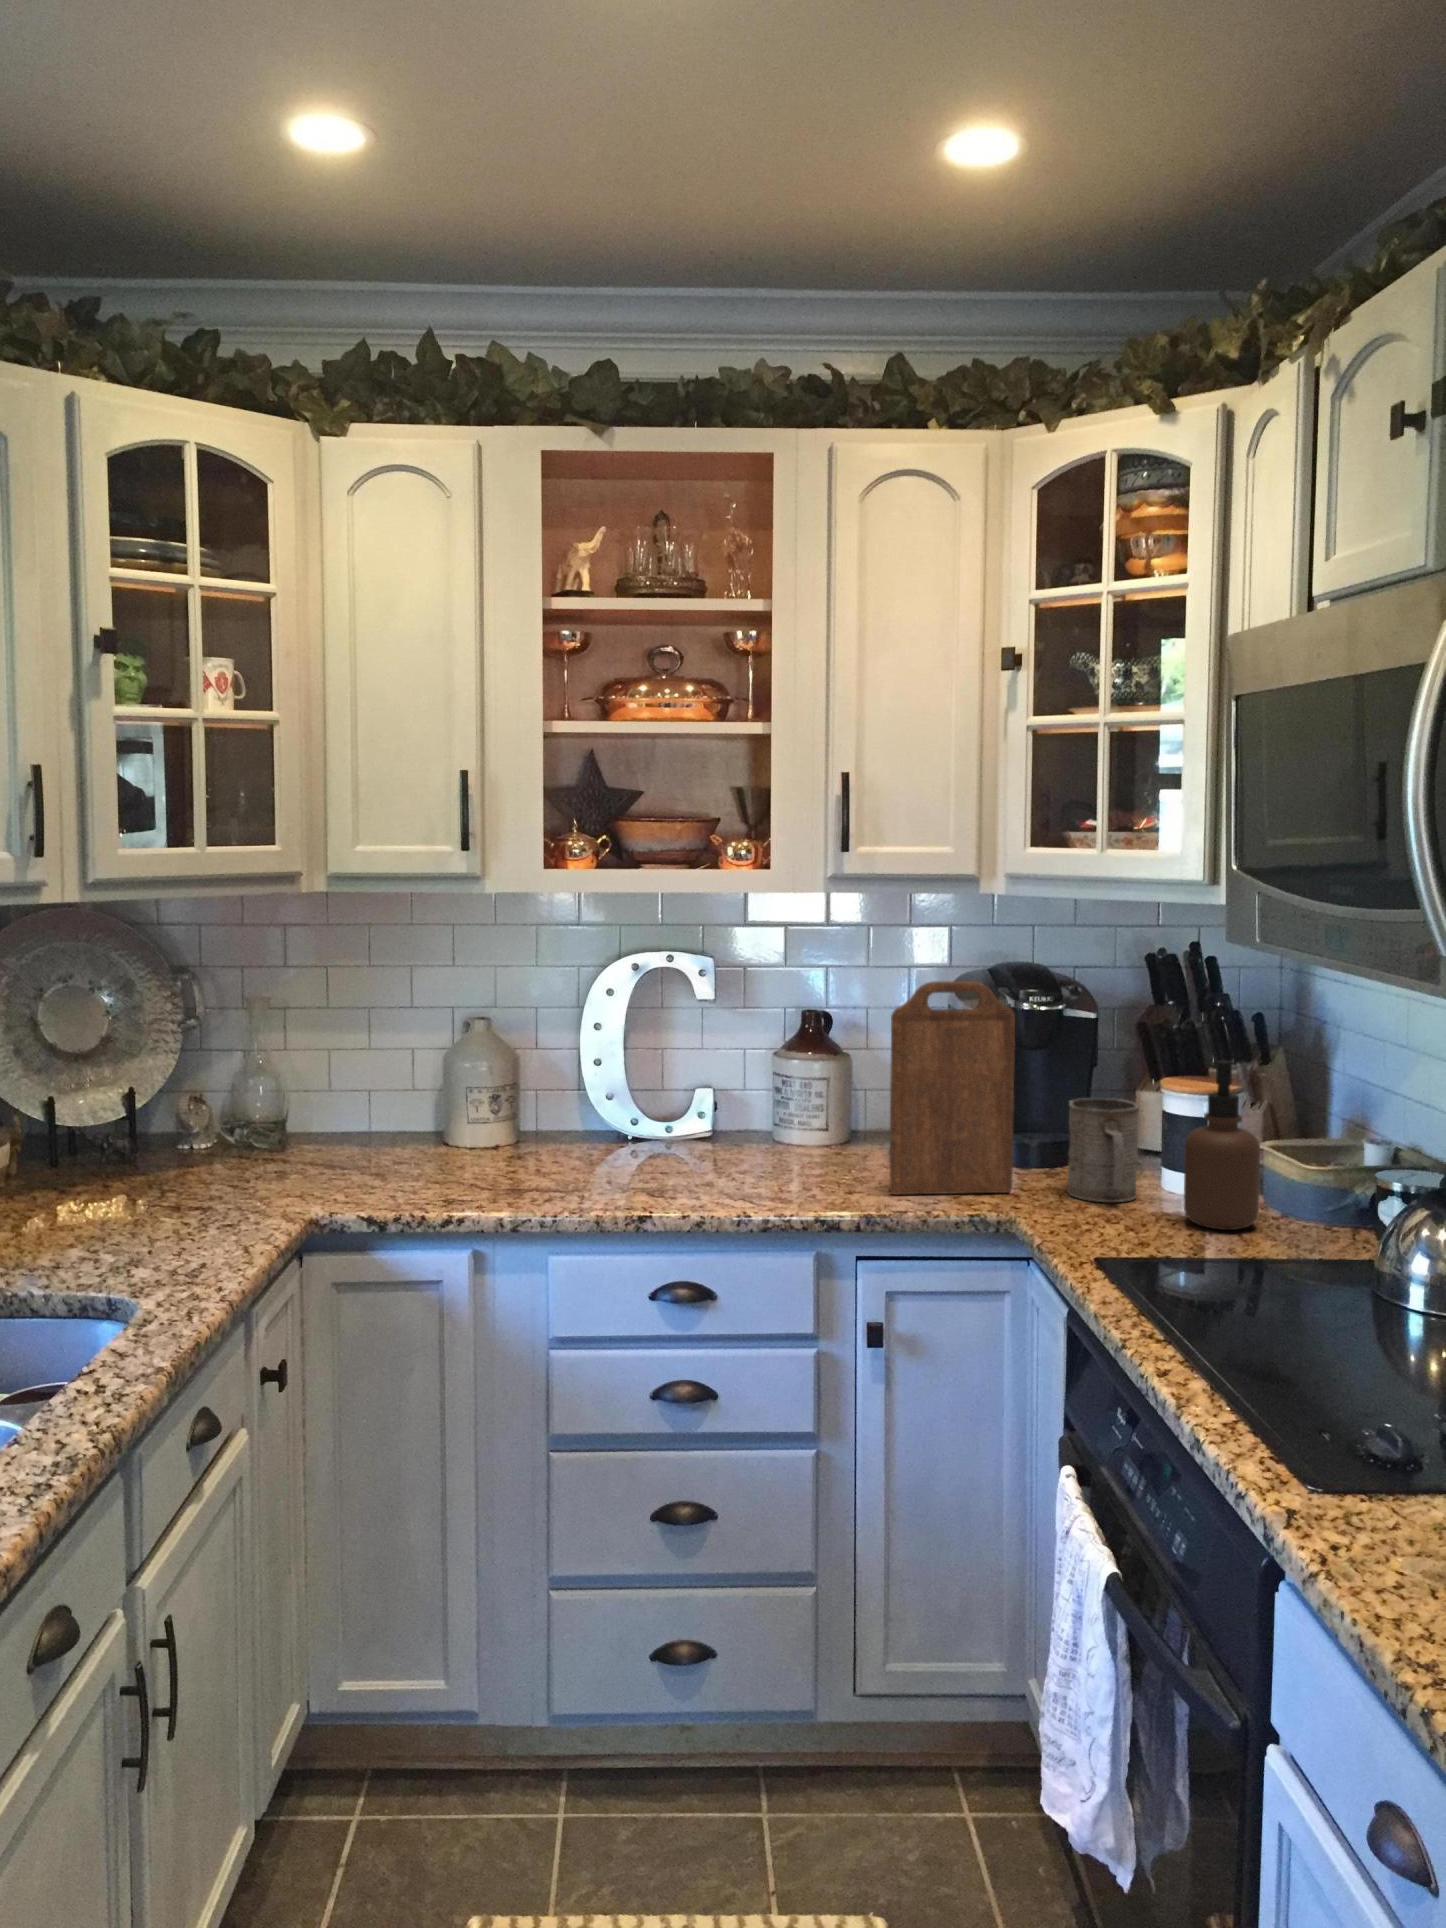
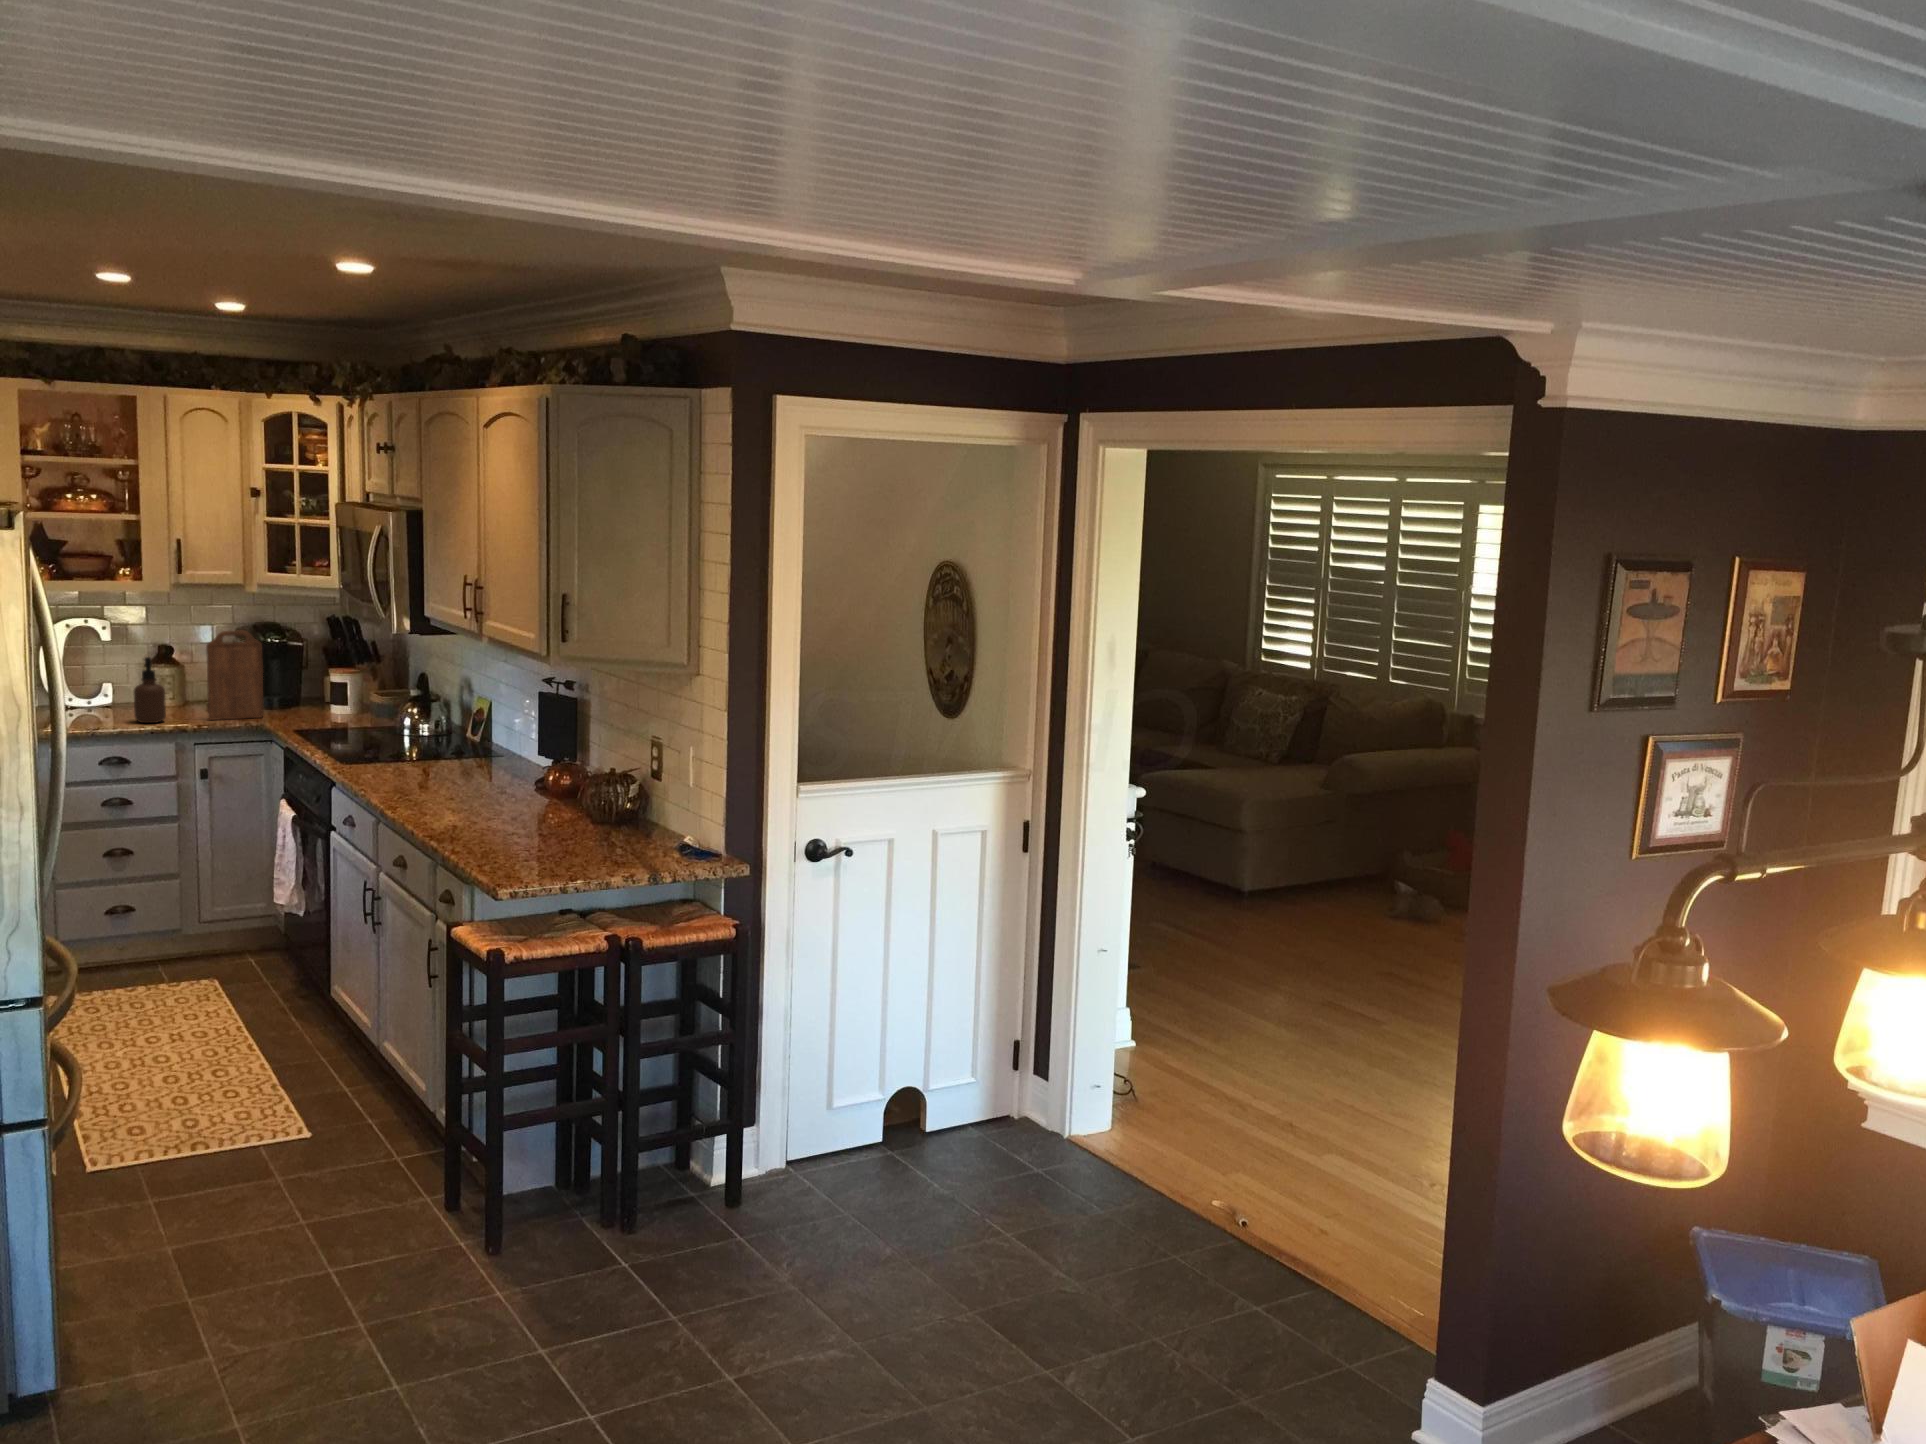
soap dispenser: present [1184,1060,1260,1230] -> present [134,657,166,723]
mug: present [1067,1098,1139,1202] -> none [287,678,317,718]

